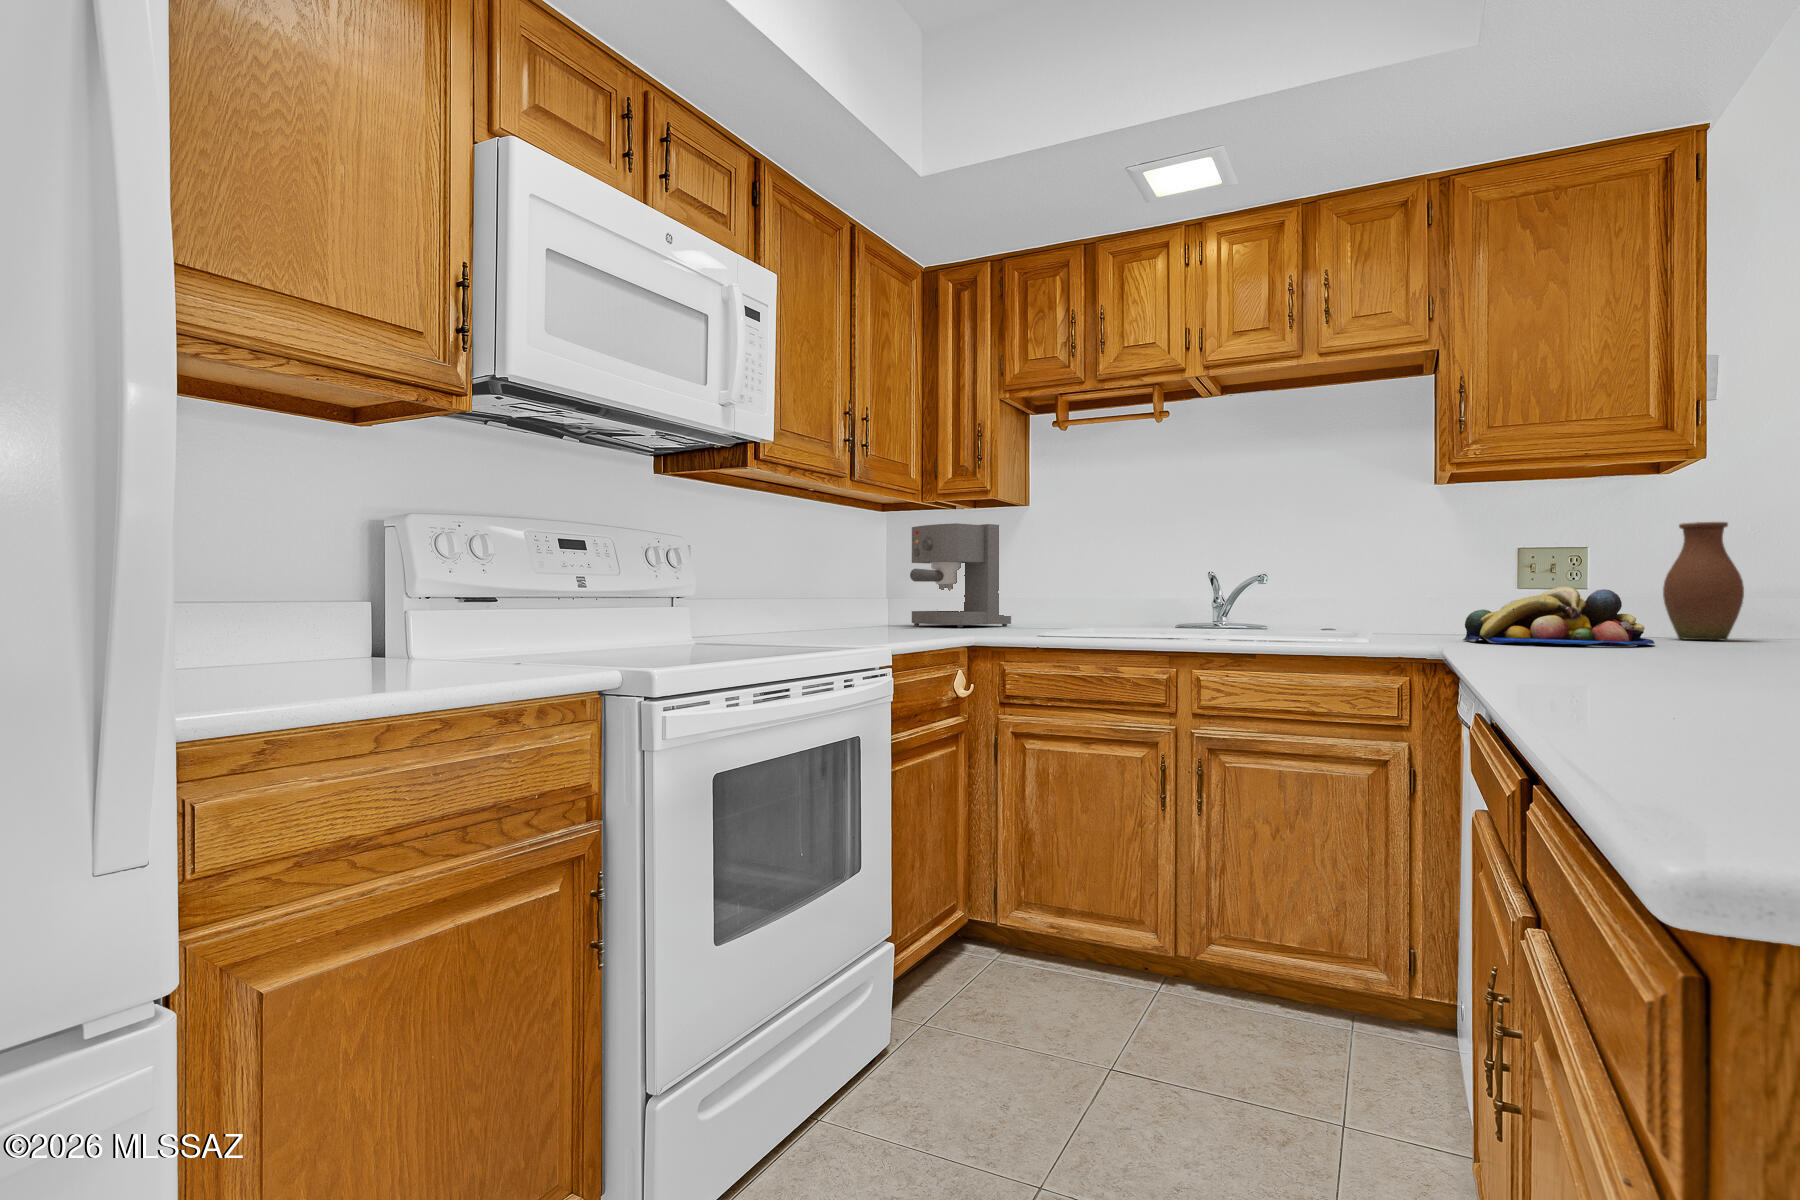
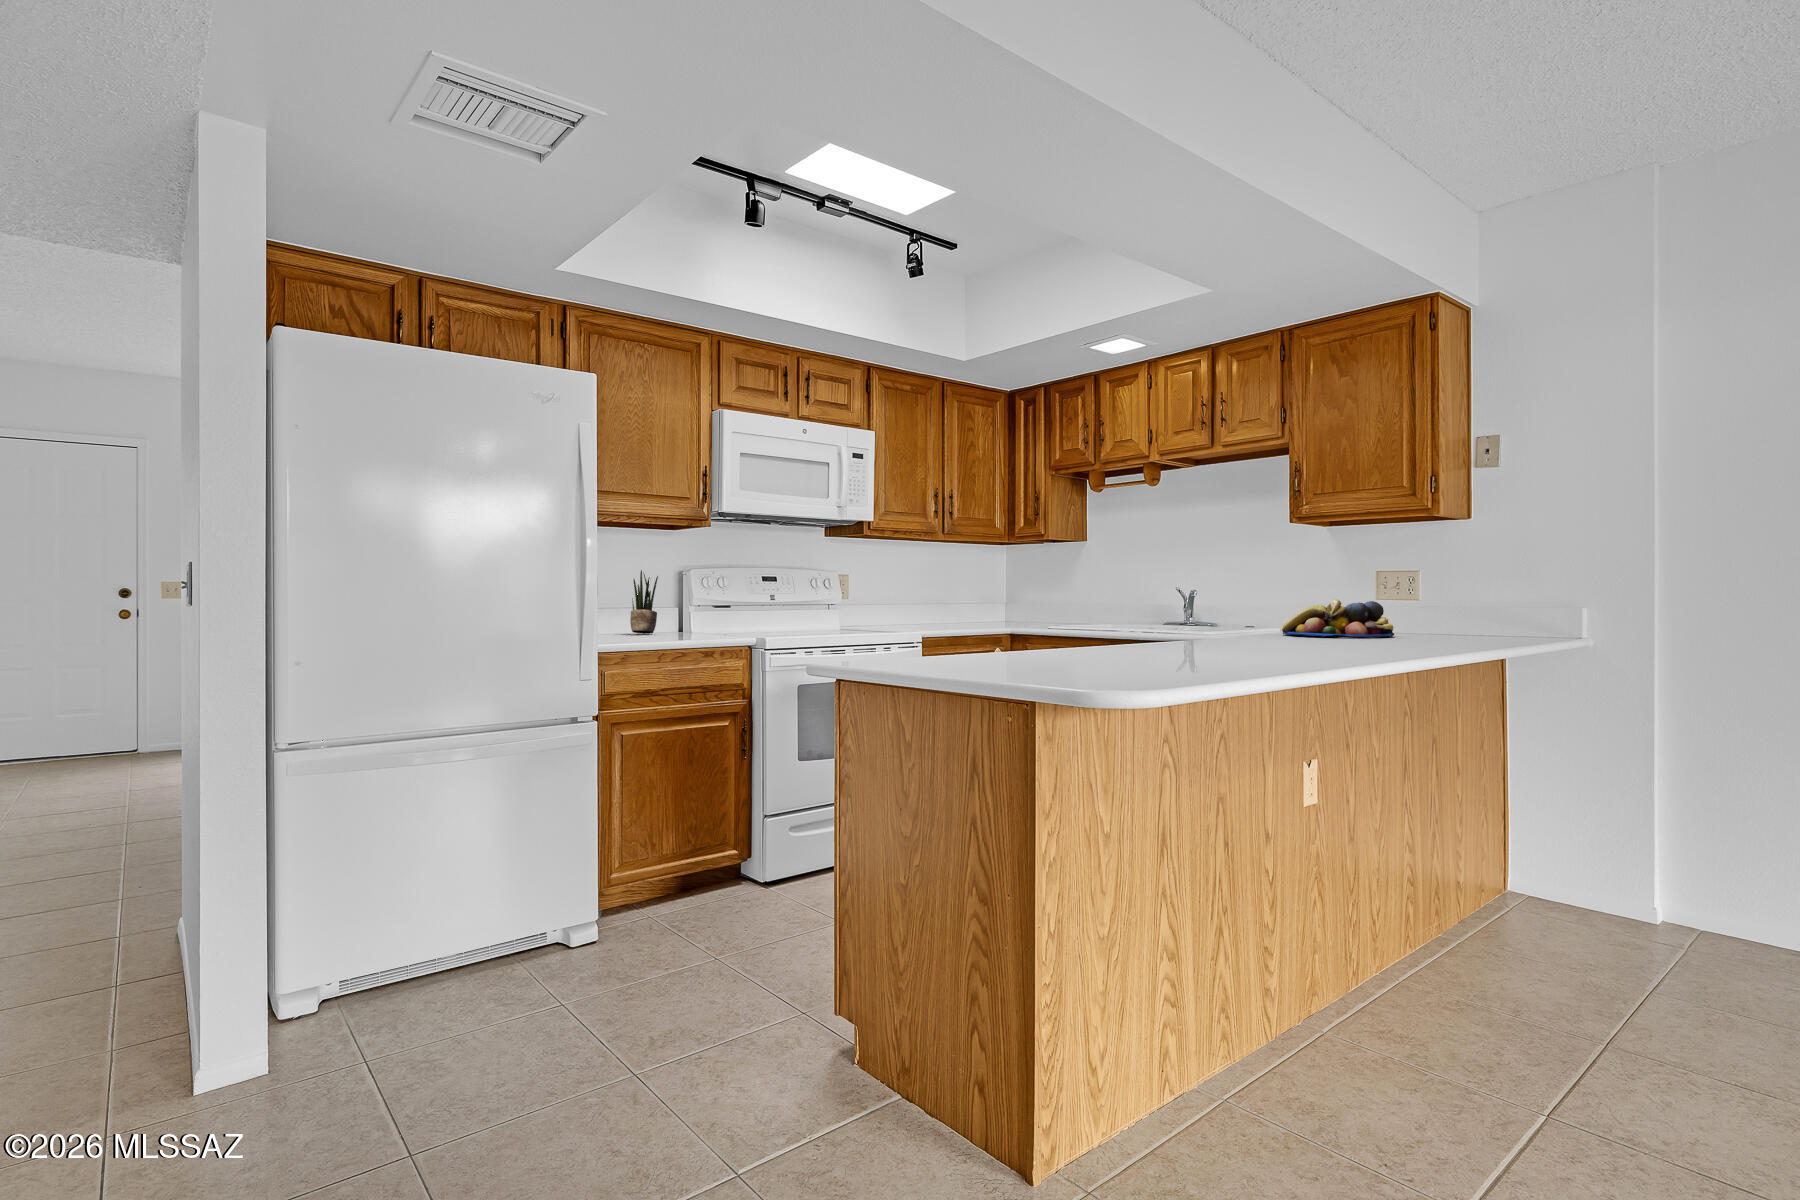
potted plant: none [252,510,327,665] -> present [630,570,658,634]
vase: present [1663,522,1744,640] -> none [1450,554,1501,636]
coffee maker: present [910,523,1011,627] -> none [1004,555,1081,624]

